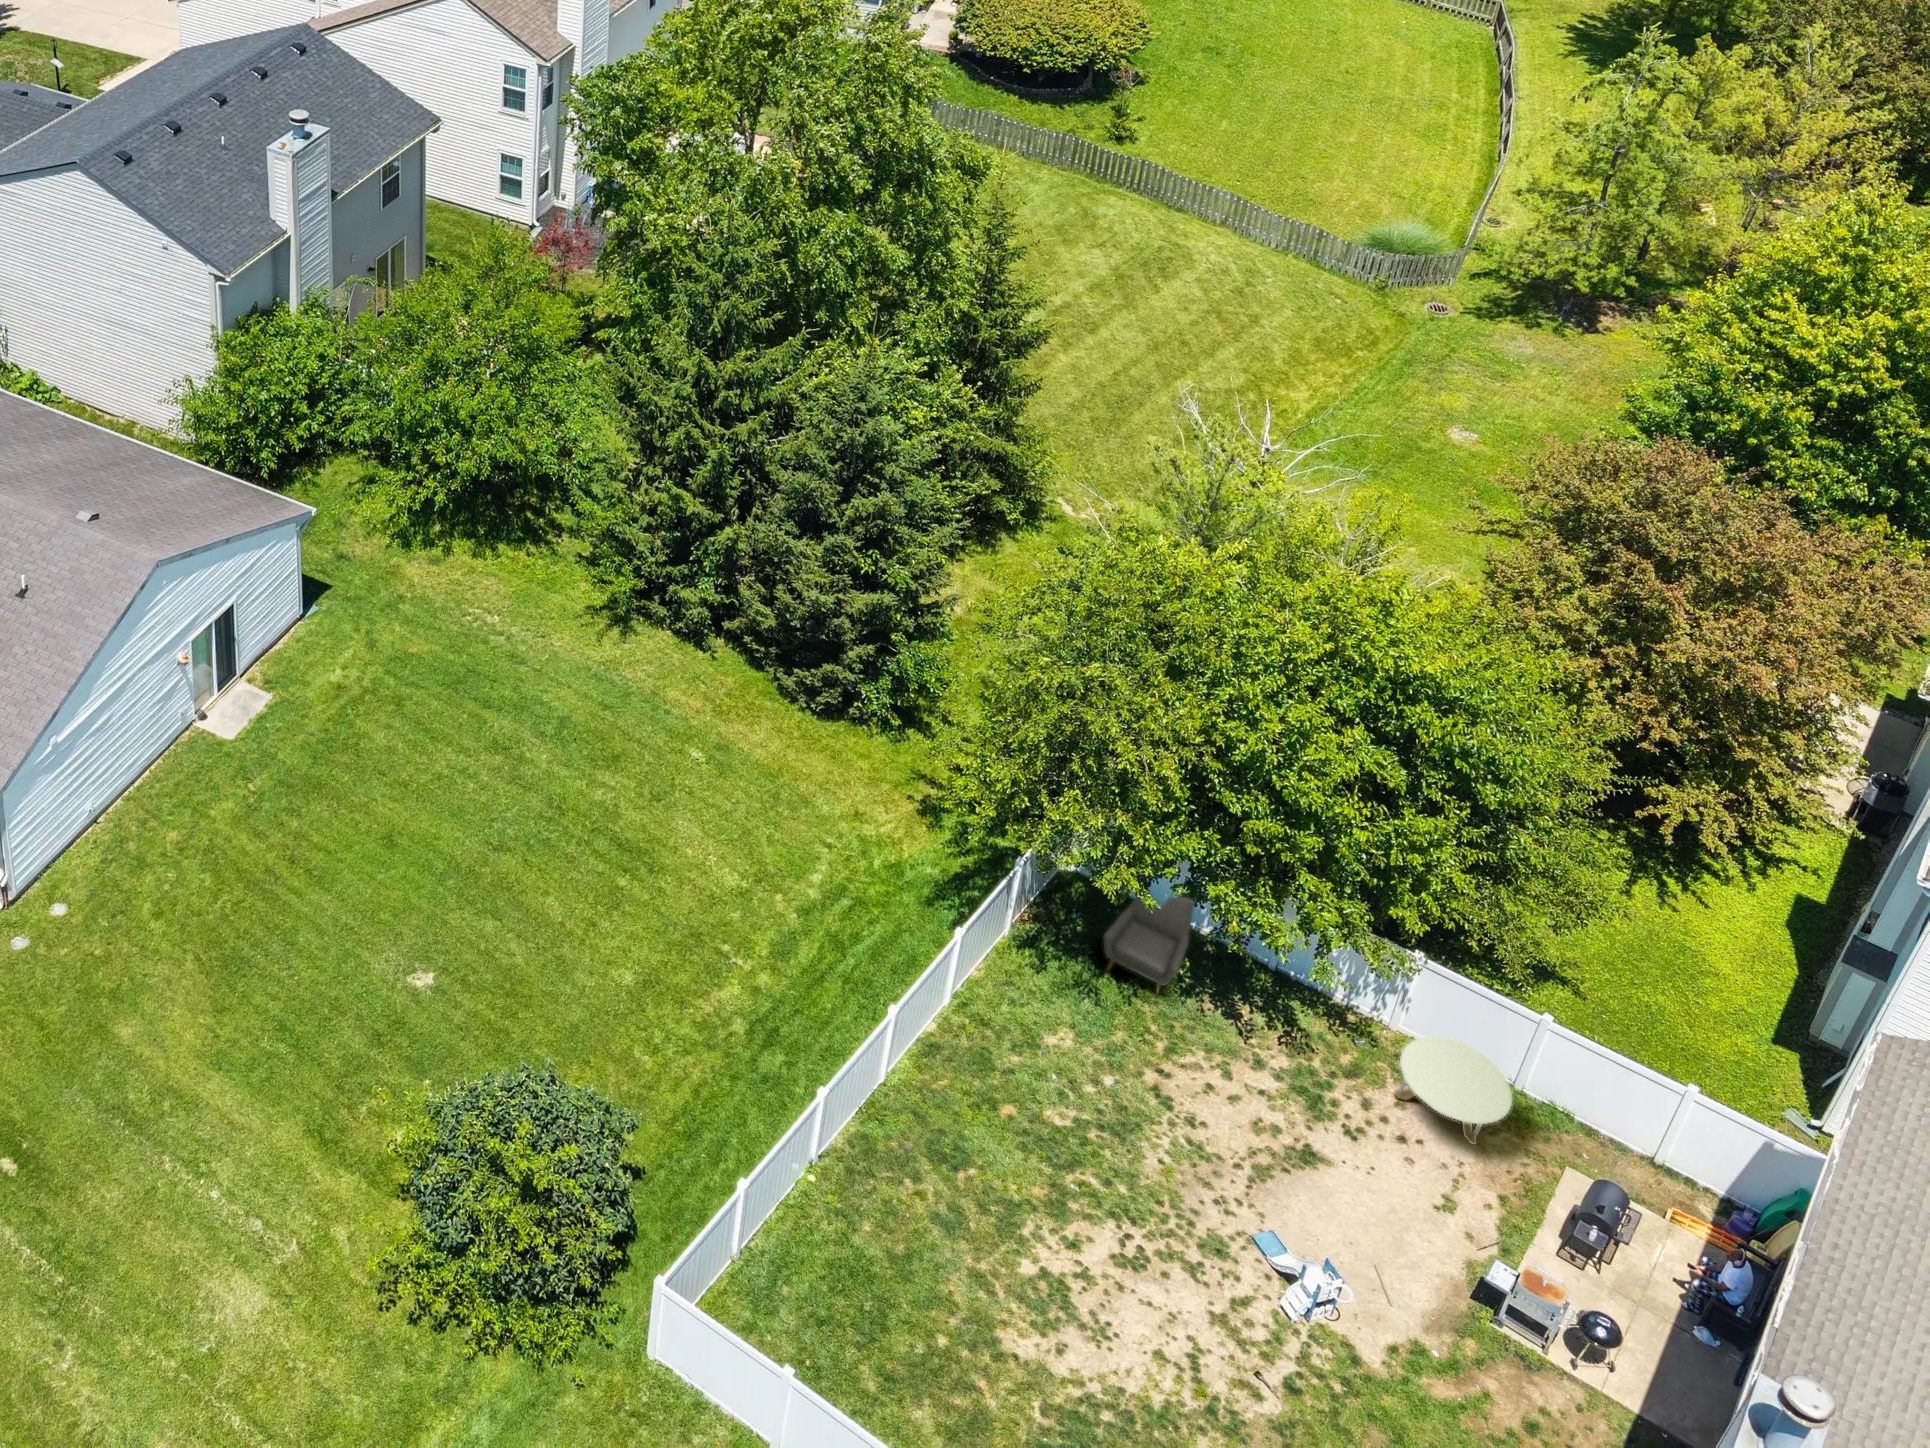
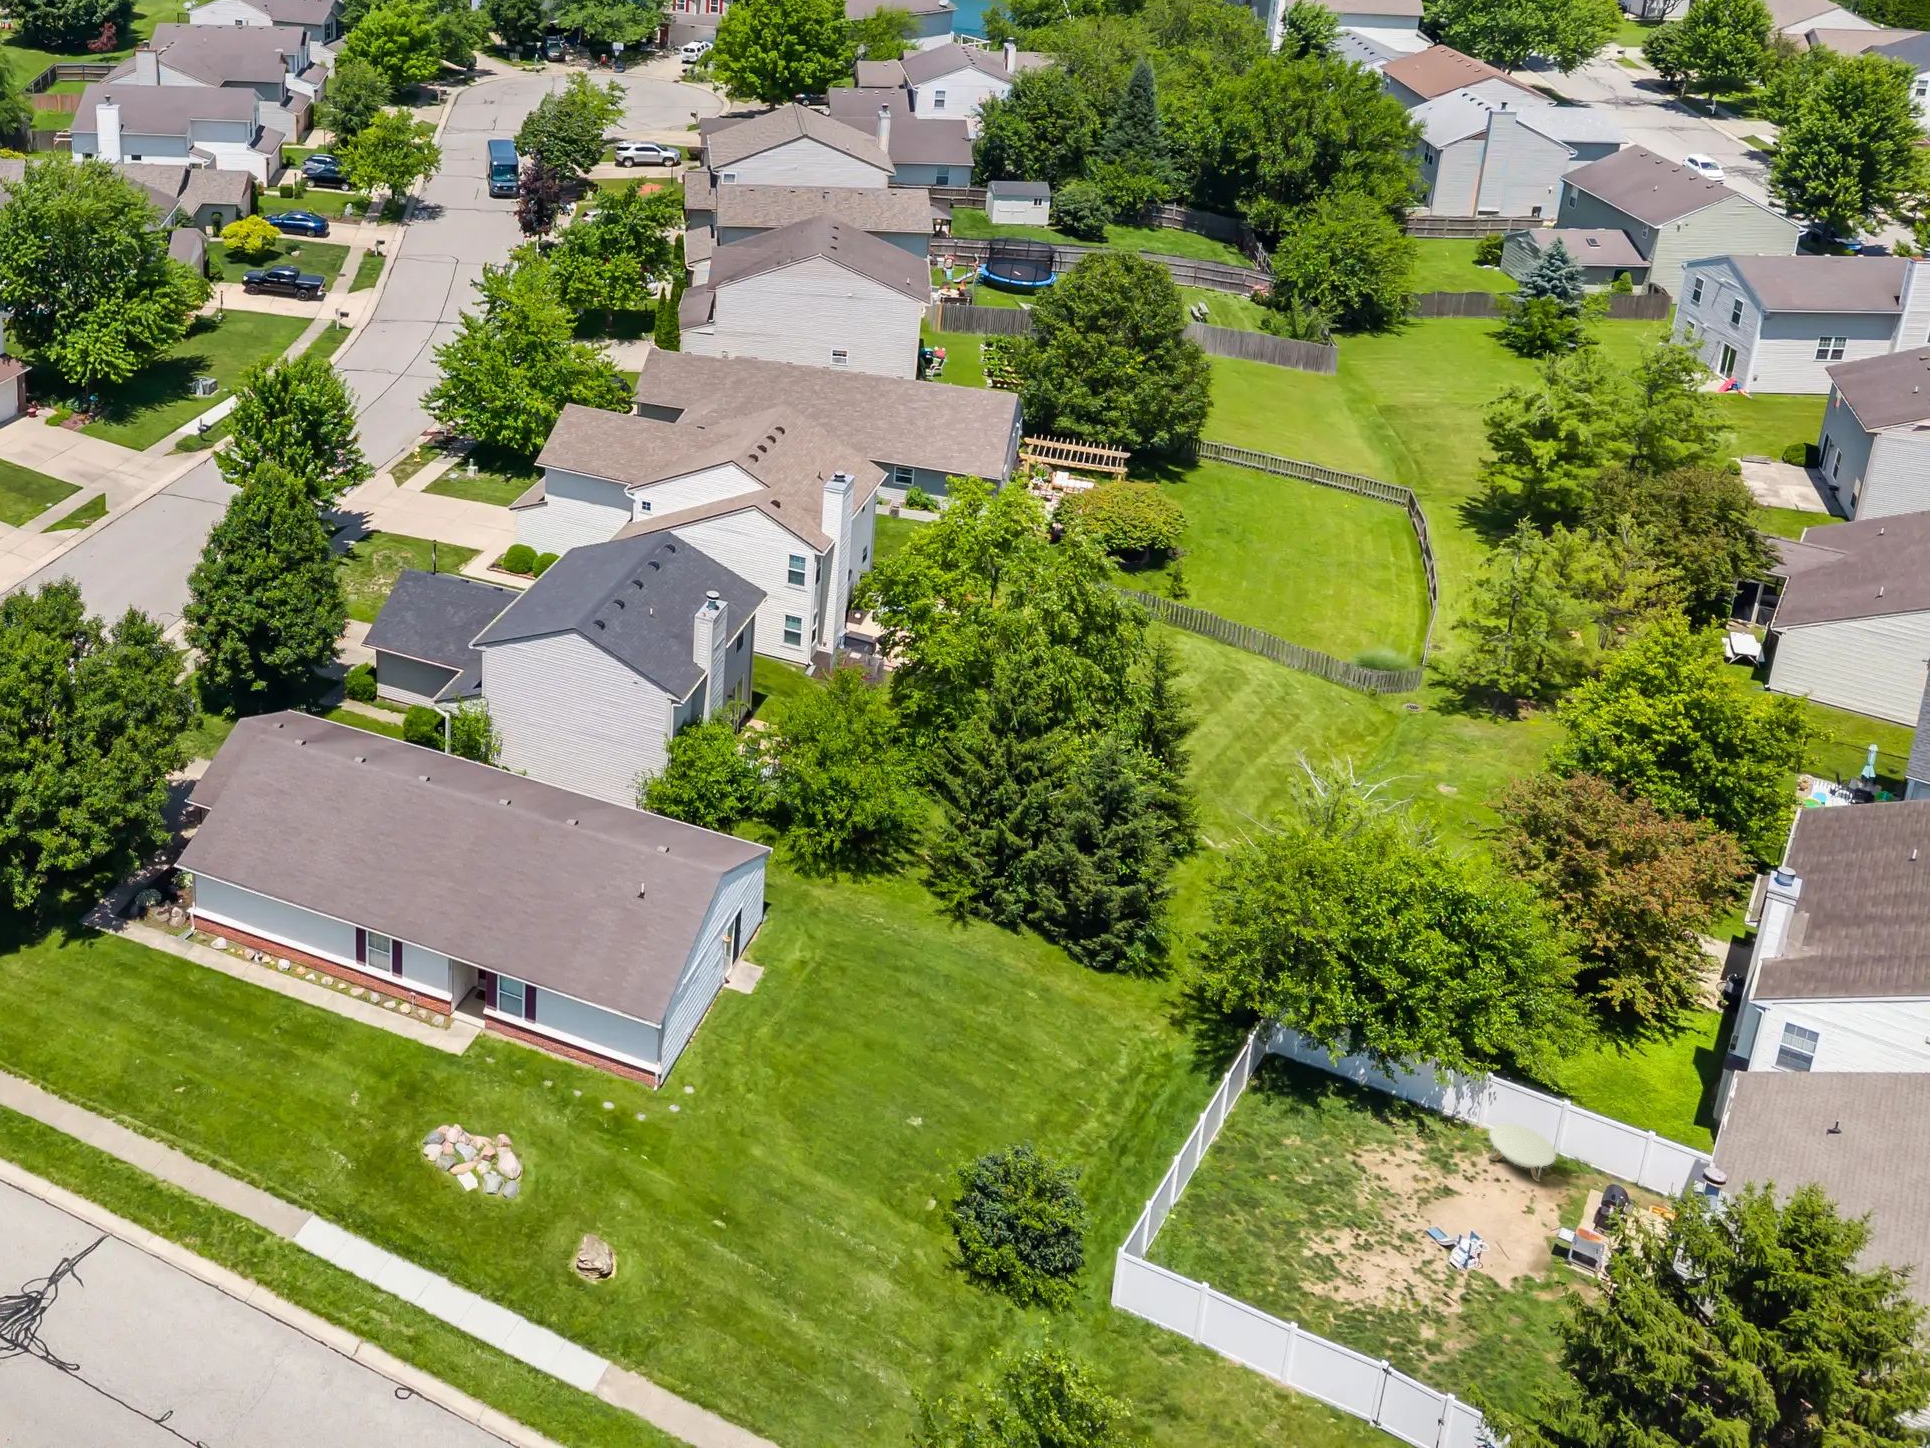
chair: present [1104,897,1195,994] -> none [1305,1041,1355,1114]

